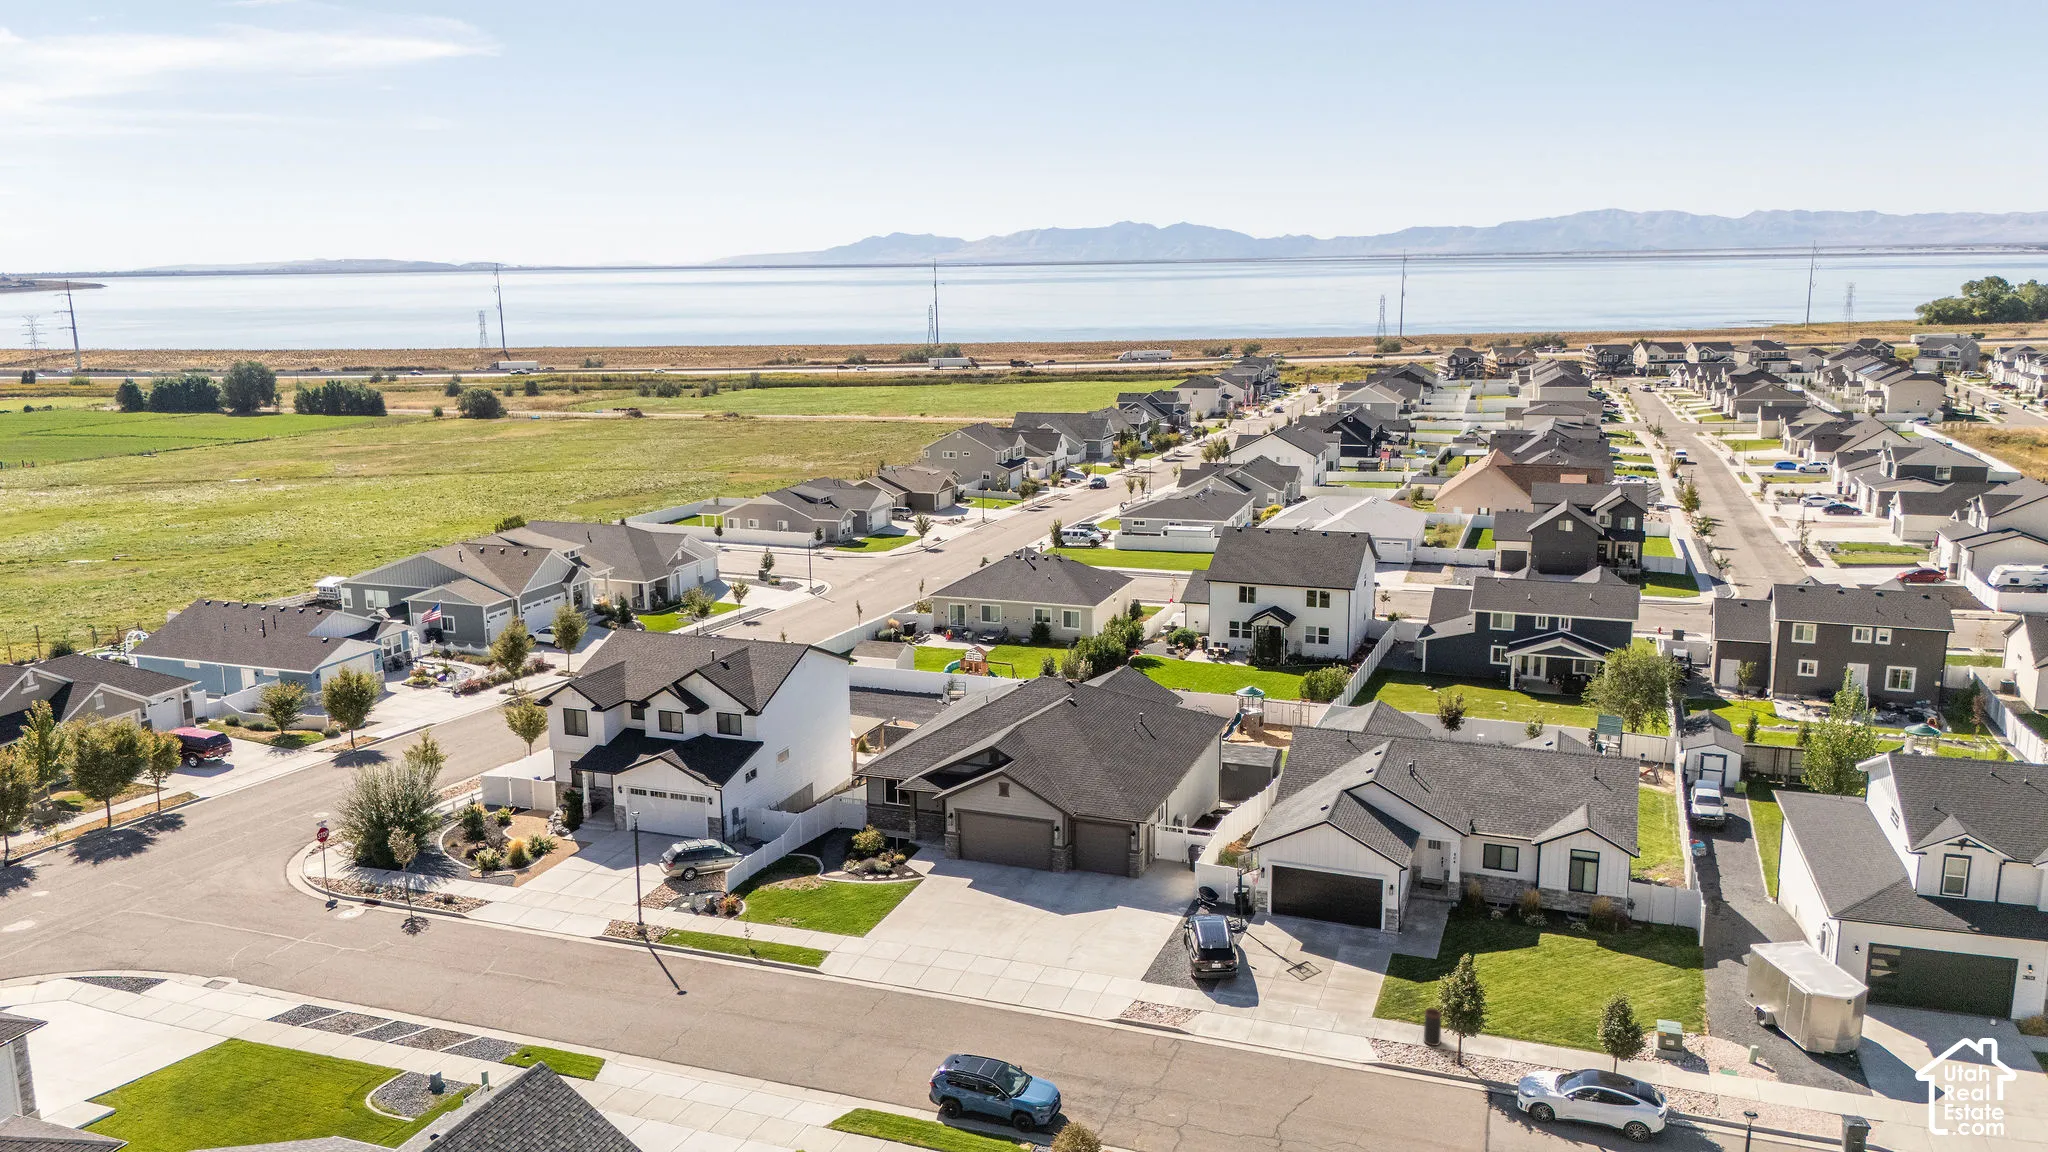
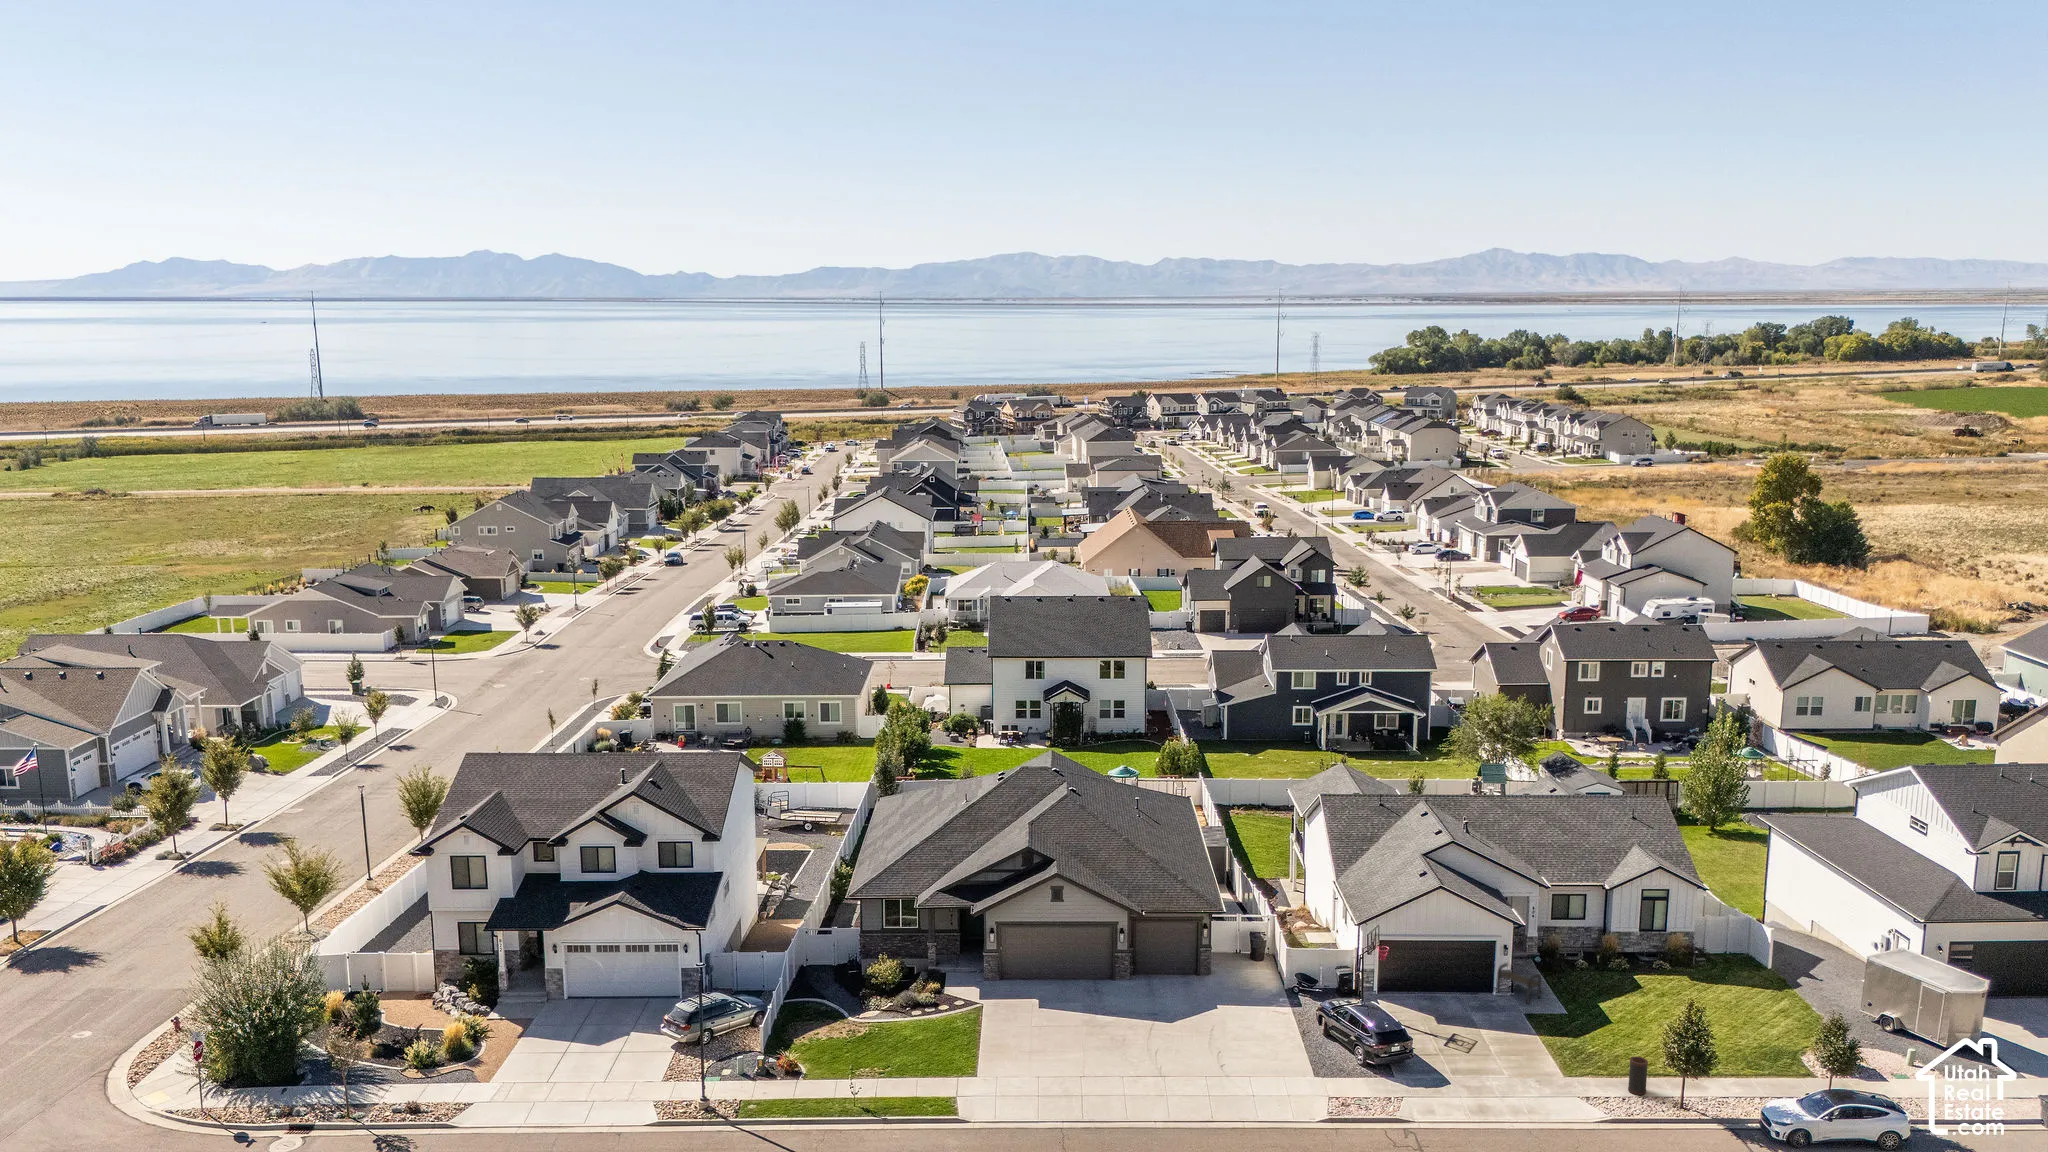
bench: none [1384,903,1424,945] -> present [1496,963,1541,1004]

